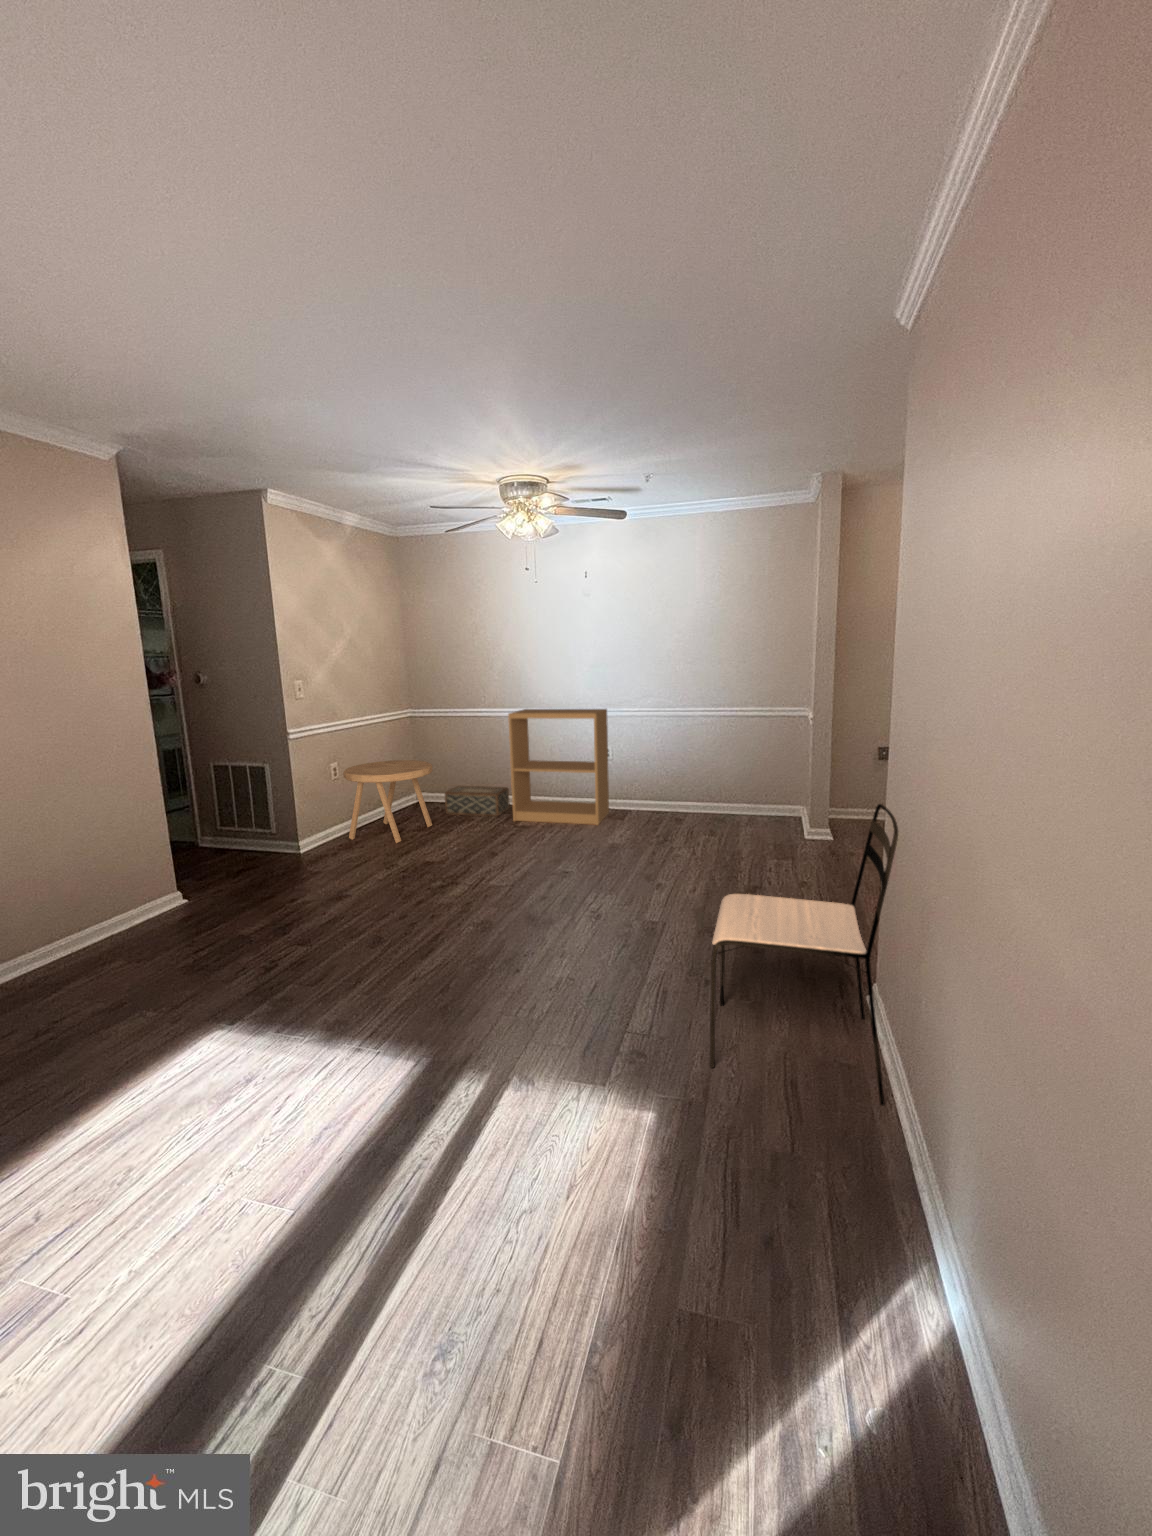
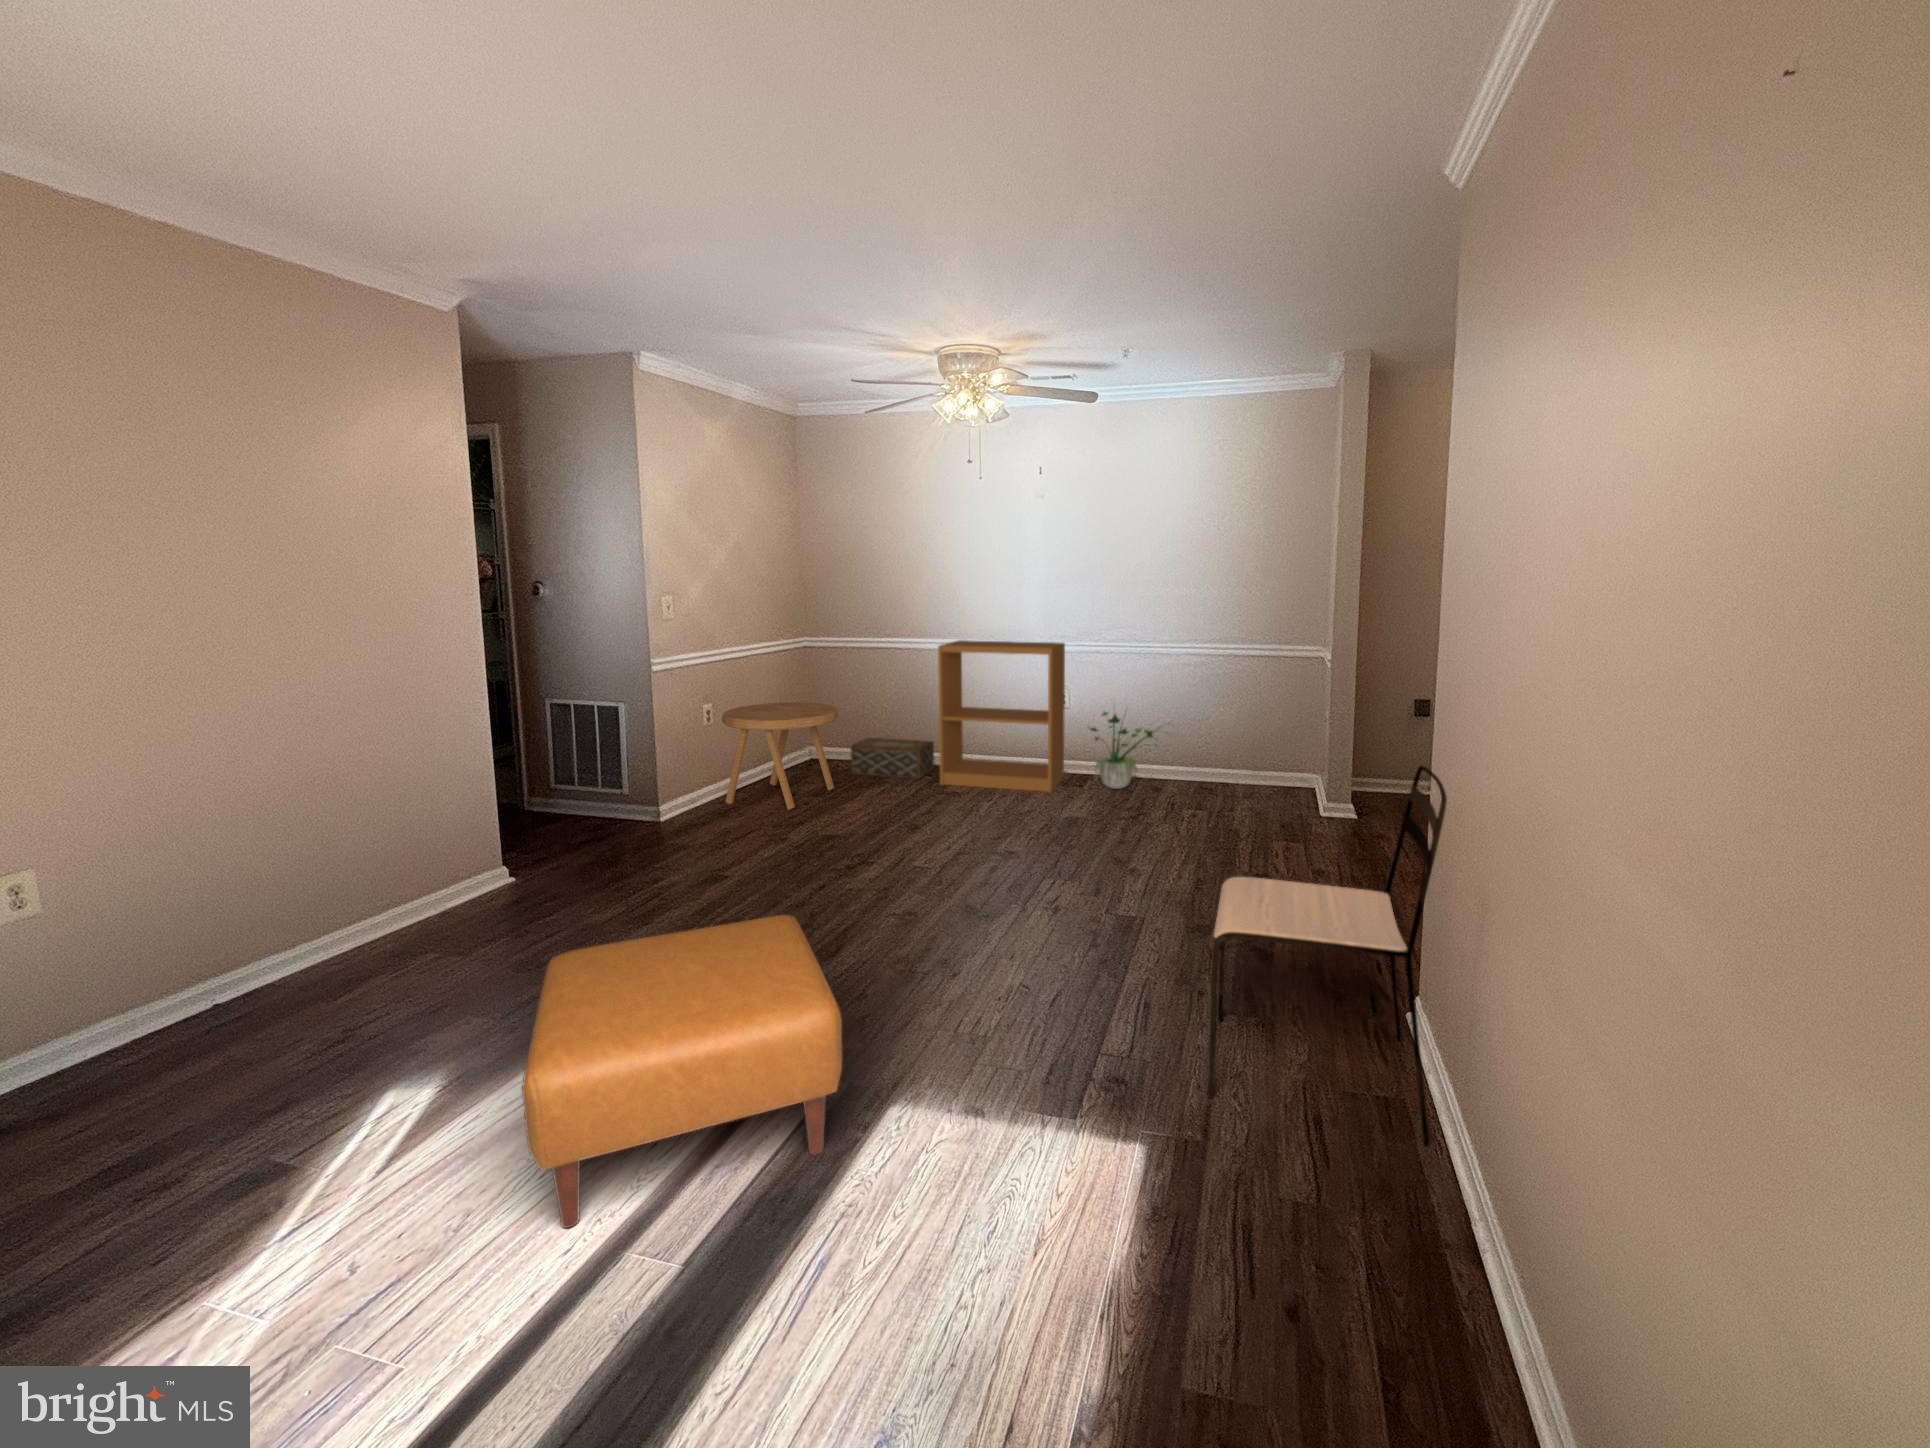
potted plant: none [624,747,696,821] -> present [1090,711,1169,789]
ottoman: none [161,931,418,1180] -> present [522,915,842,1228]

